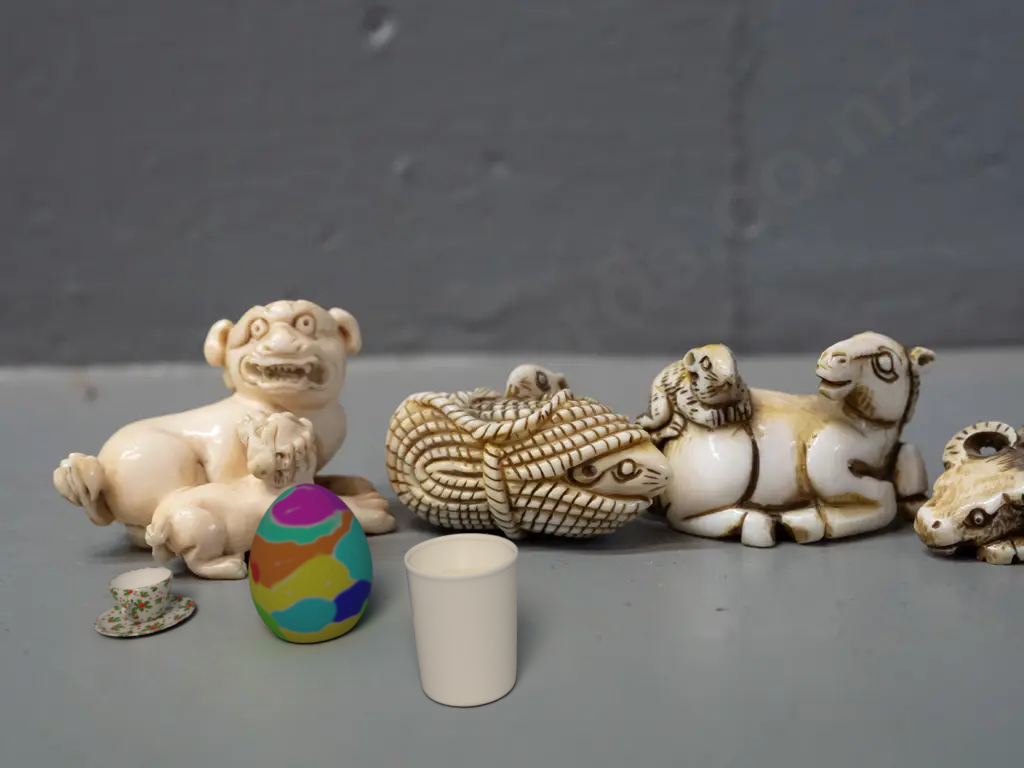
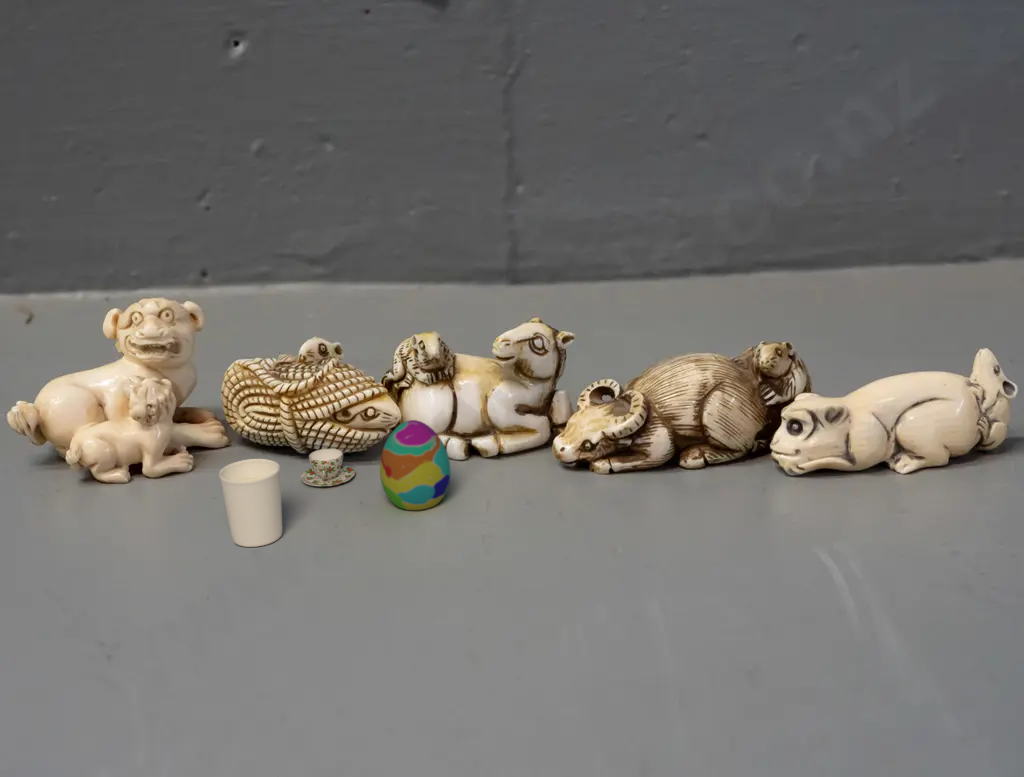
decorative egg: present [248,483,373,643] -> present [380,420,450,510]
teacup: present [94,567,195,636] -> present [301,448,355,487]

